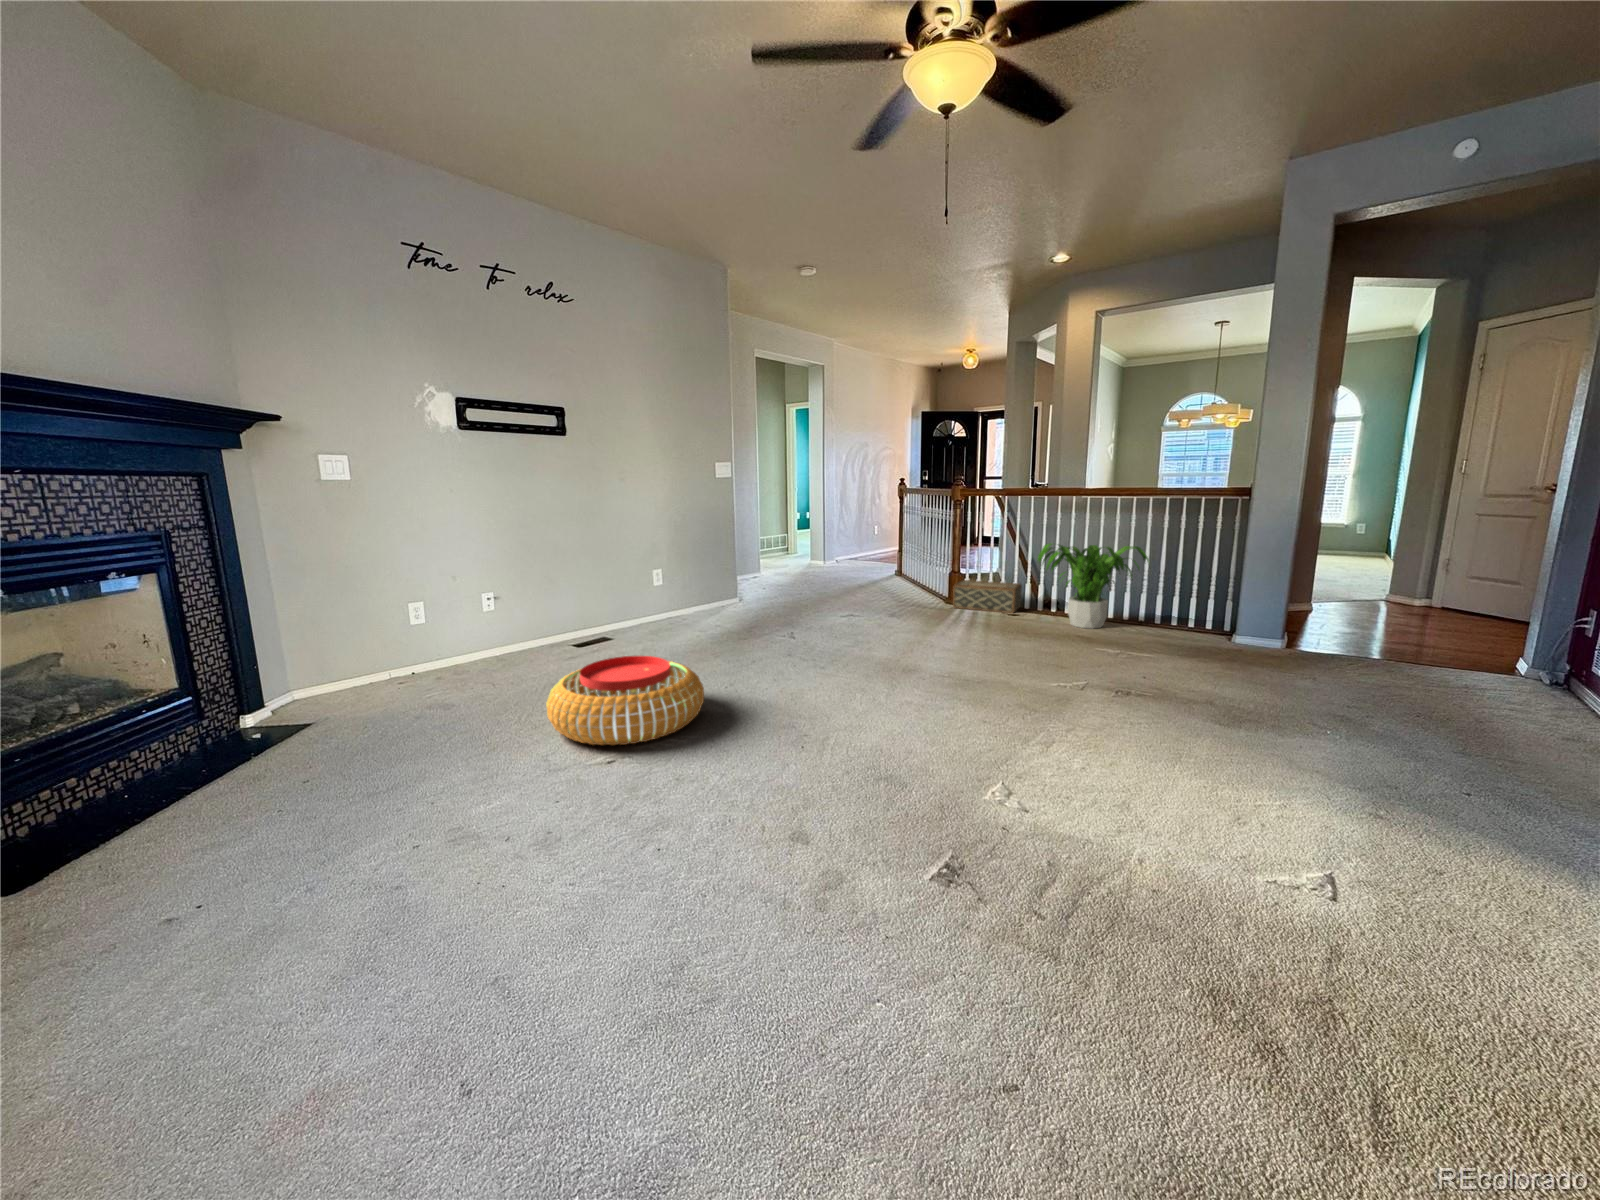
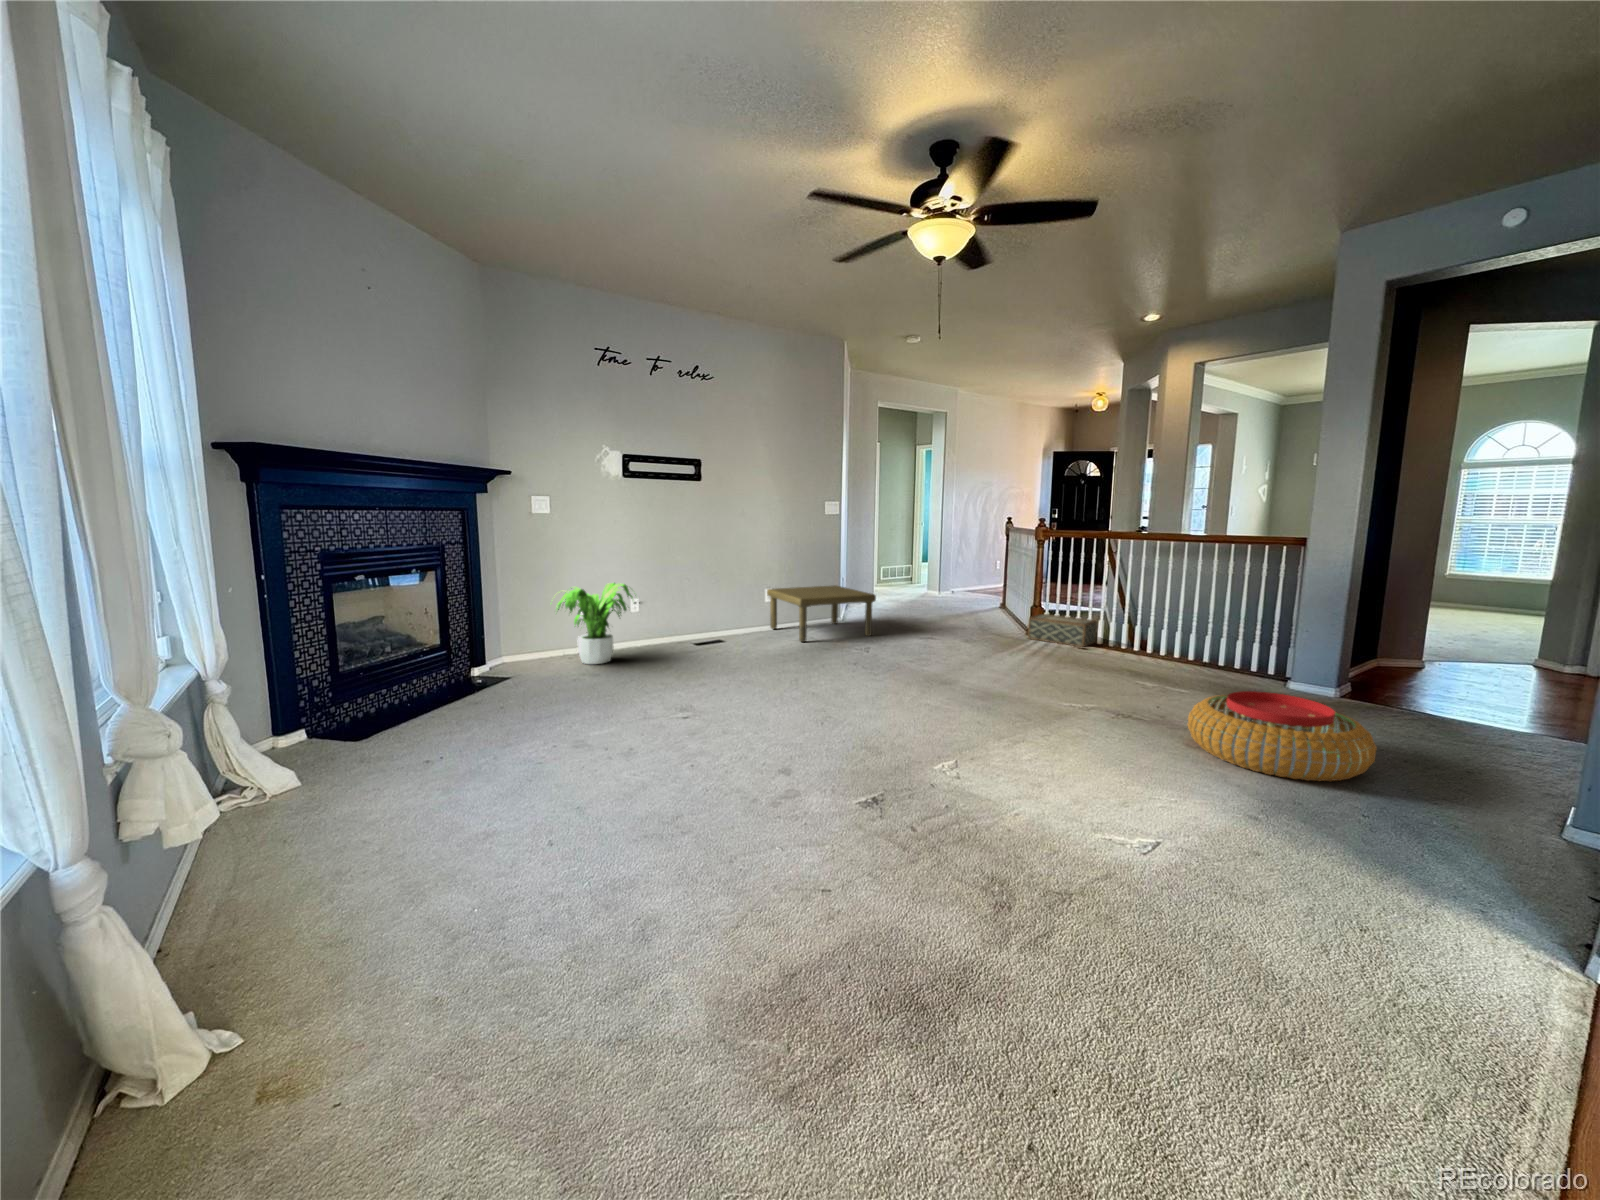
potted plant: present [1038,543,1149,629] -> present [551,583,633,664]
coffee table: none [656,561,790,632] -> present [767,585,876,642]
pouf: present [546,656,704,745] -> present [1188,691,1377,781]

